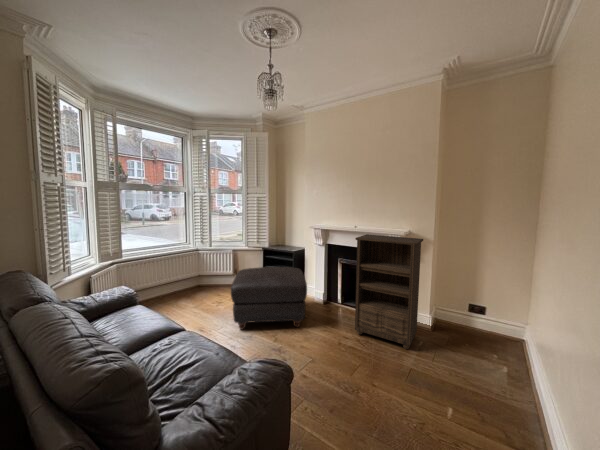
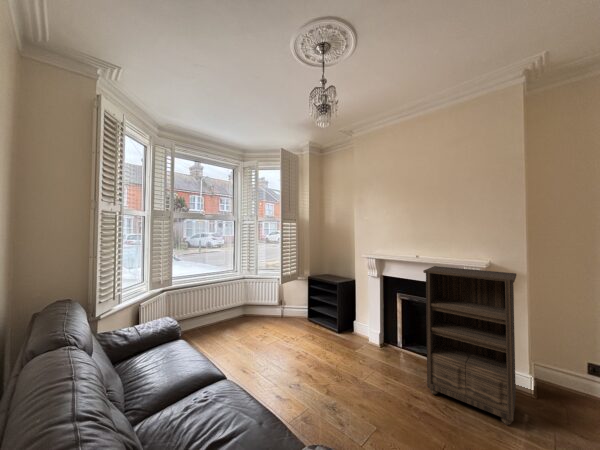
ottoman: present [231,267,307,330] -> none [277,302,364,376]

